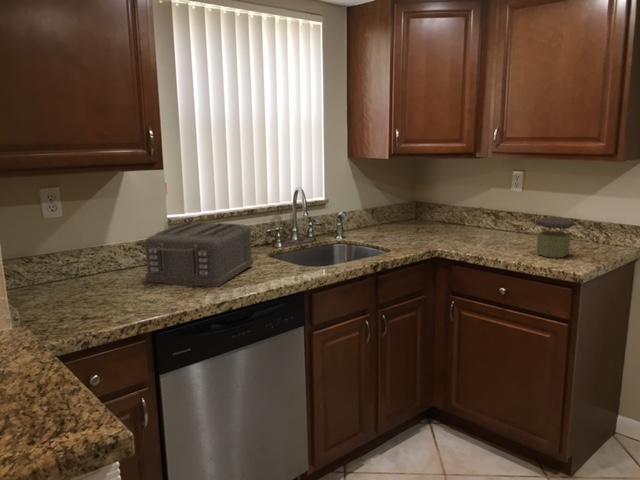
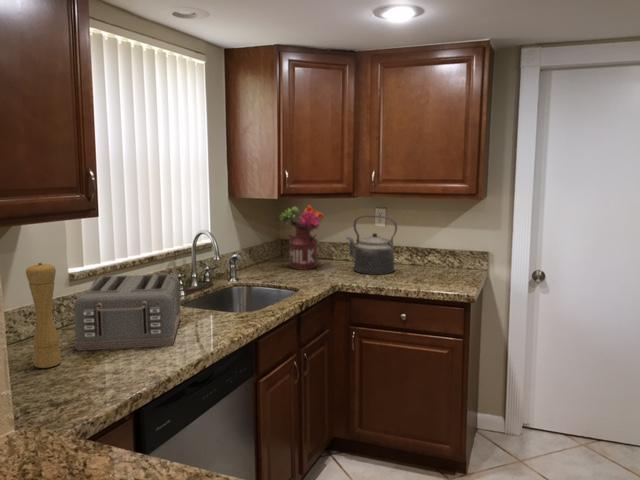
flower arrangement: none [400,165,448,233] -> present [280,205,324,270]
kettle: none [469,178,522,243] -> present [347,215,397,275]
pepper mill: none [96,205,126,291] -> present [26,263,61,368]
jar: present [536,218,574,258] -> none [422,249,451,284]

